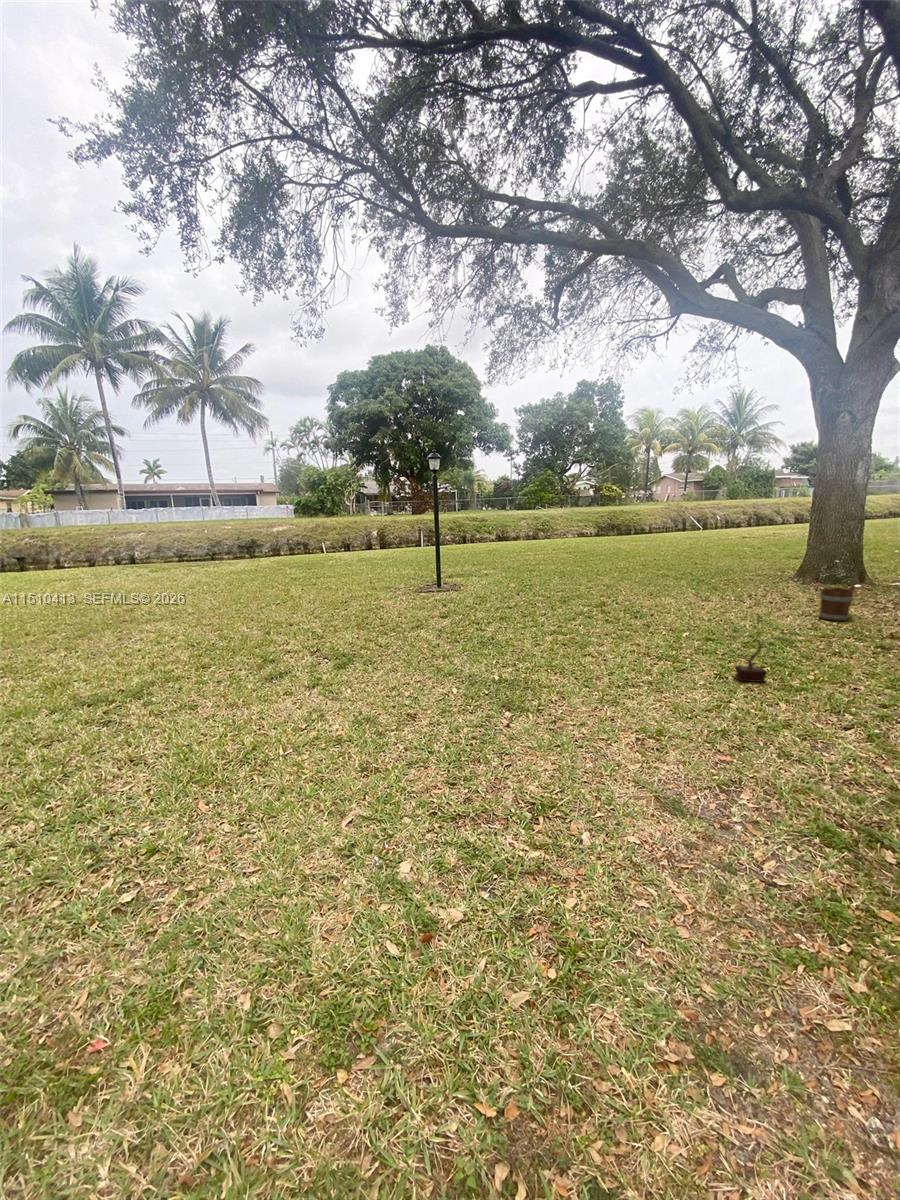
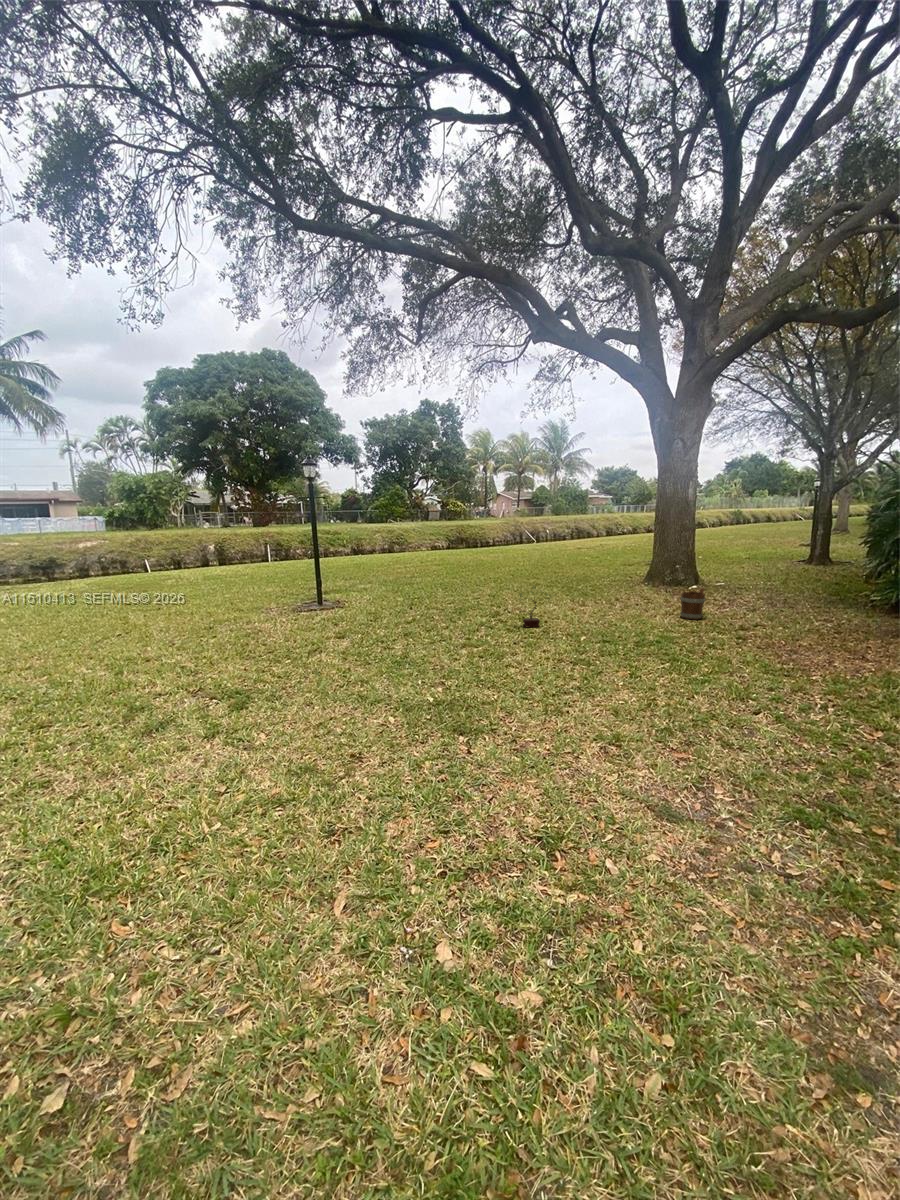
potted plant: present [730,616,799,682] -> present [519,586,548,627]

